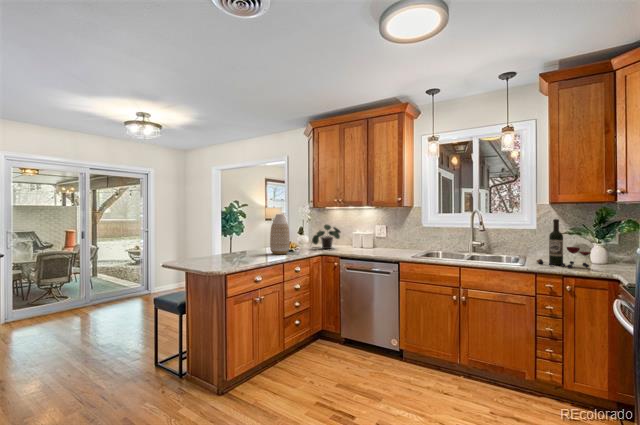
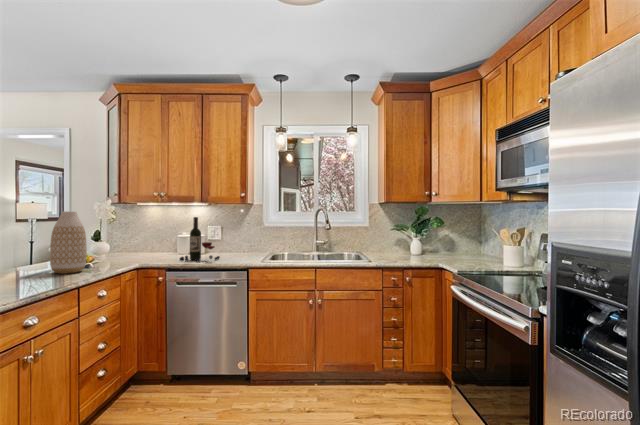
wine bottle: present [537,219,591,268] -> present [180,217,220,262]
potted plant: present [312,225,340,249] -> none [116,226,163,260]

